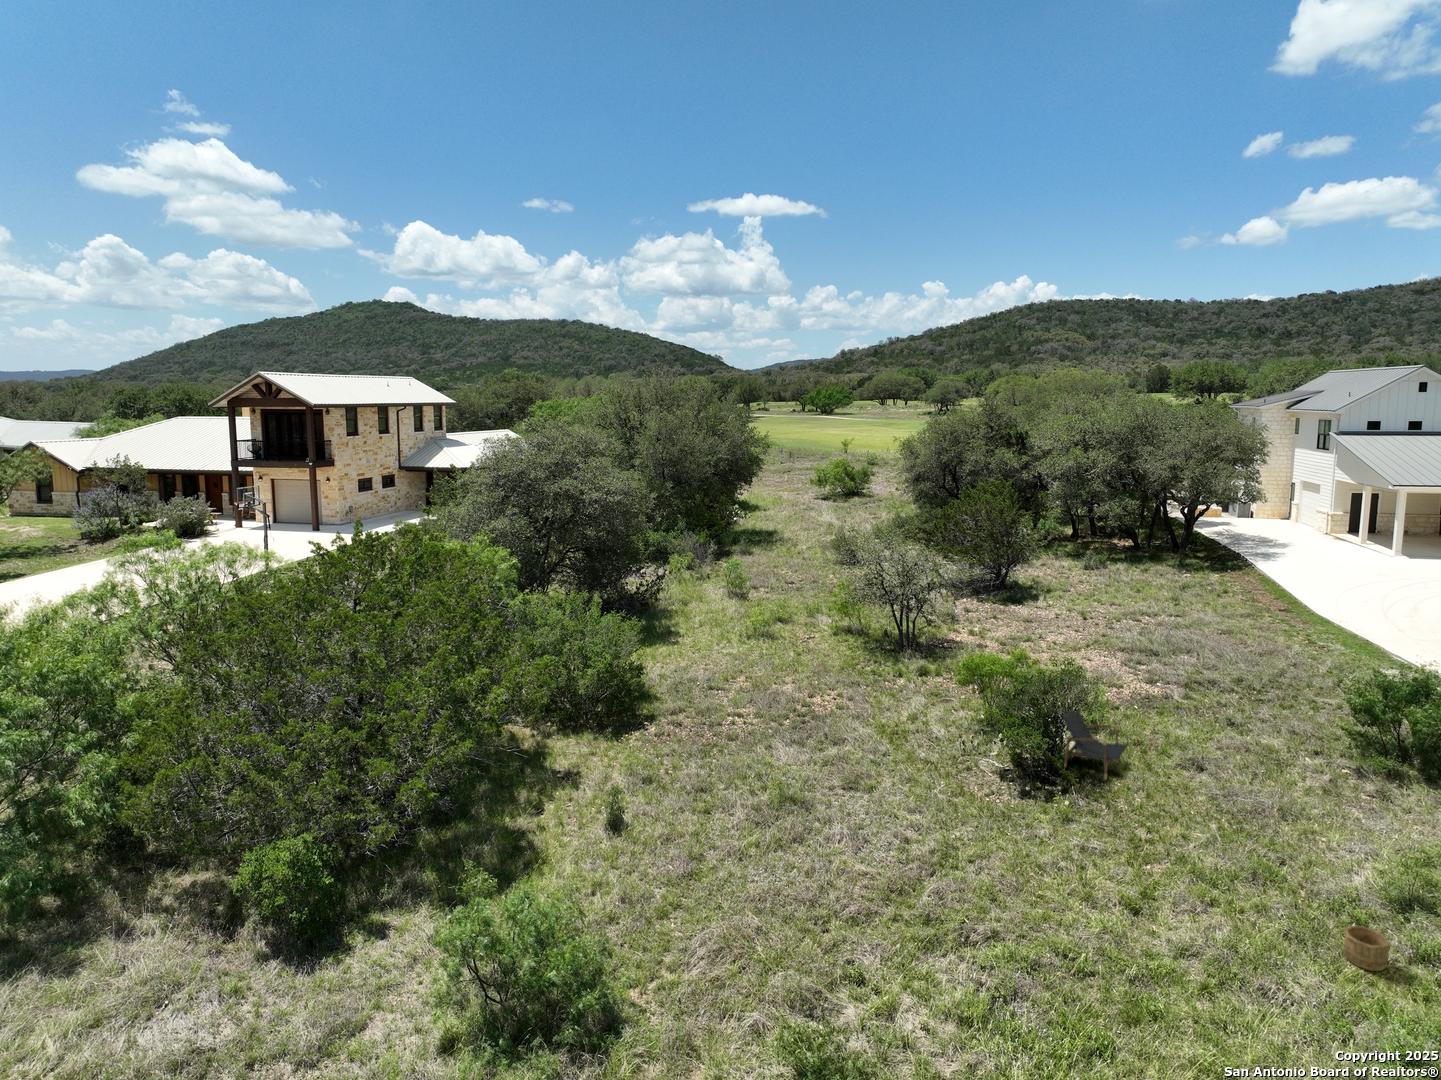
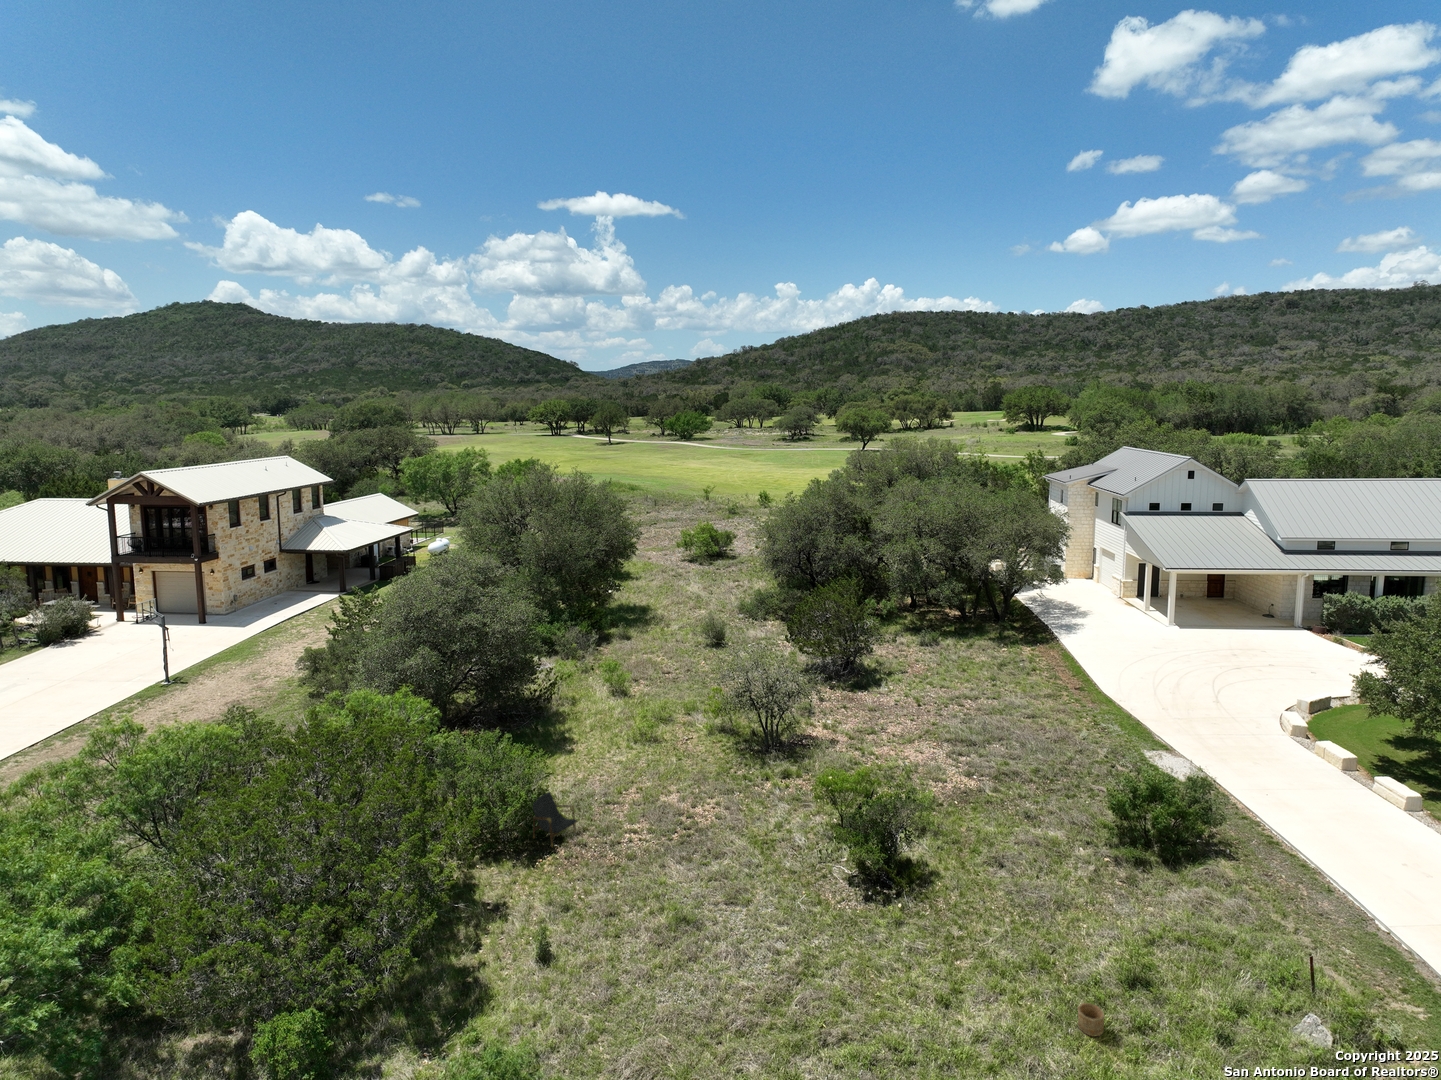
lounge chair: present [1063,711,1127,779] -> present [533,792,577,846]

